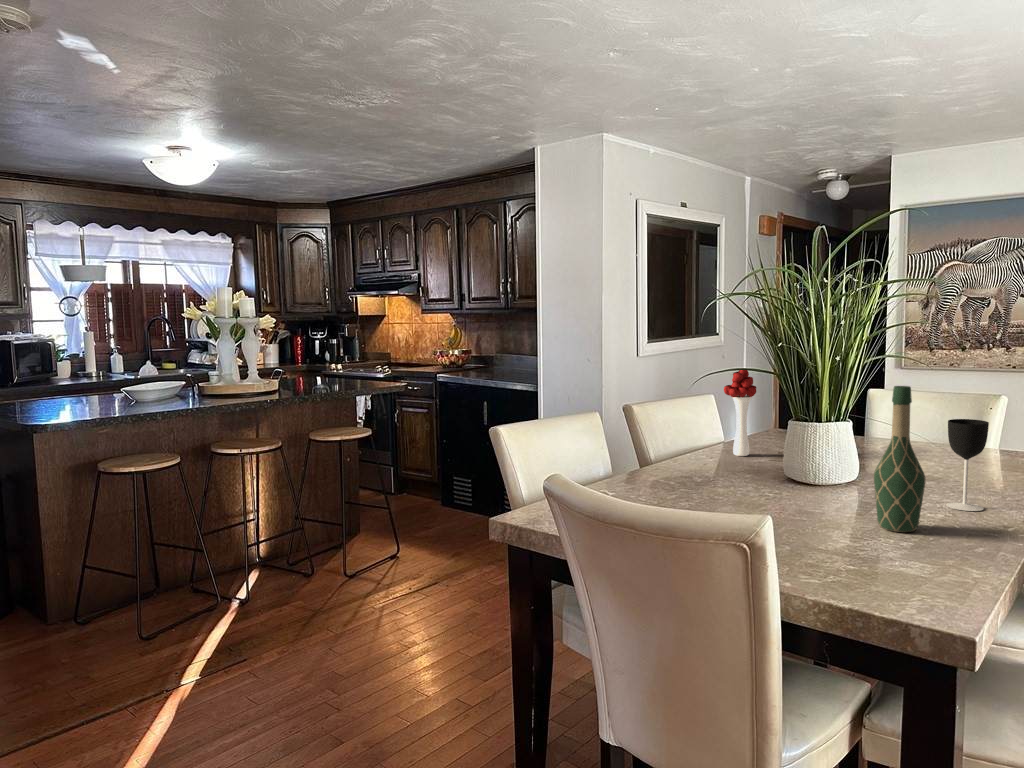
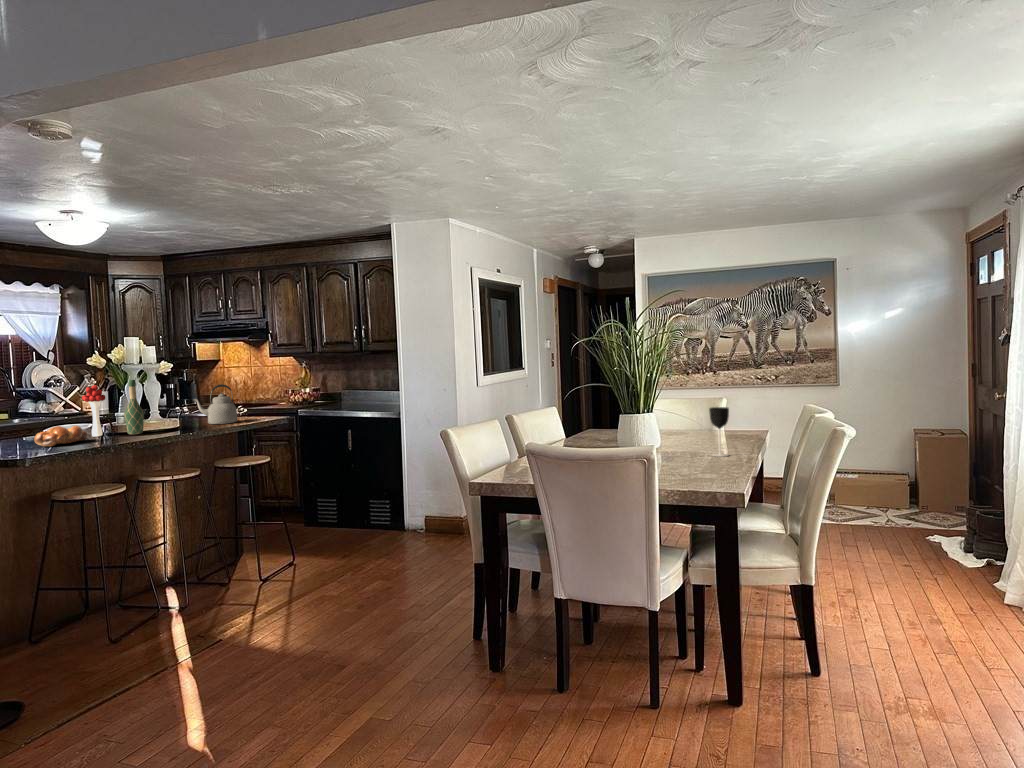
kettle: none [295,344,344,390] -> present [194,384,238,424]
flower bouquet: present [724,370,756,456] -> present [82,385,105,437]
bread loaf: none [101,385,164,409] -> present [34,426,89,446]
wine bottle: present [874,386,926,532] -> present [124,380,144,434]

